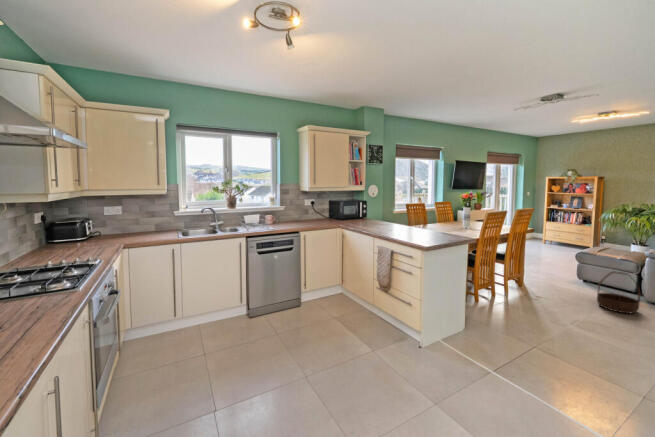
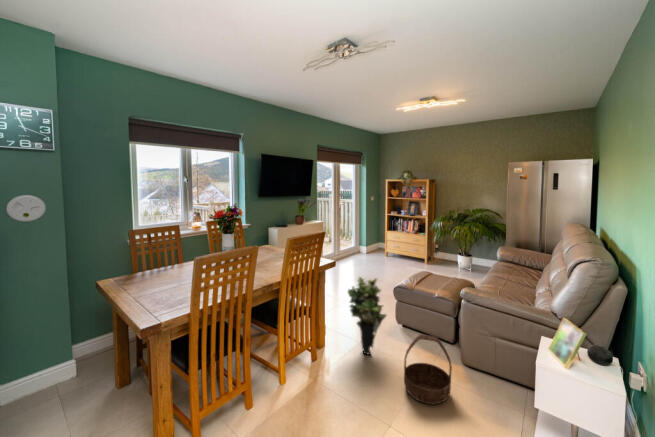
potted plant: none [541,240,576,289] -> present [348,277,386,354]

